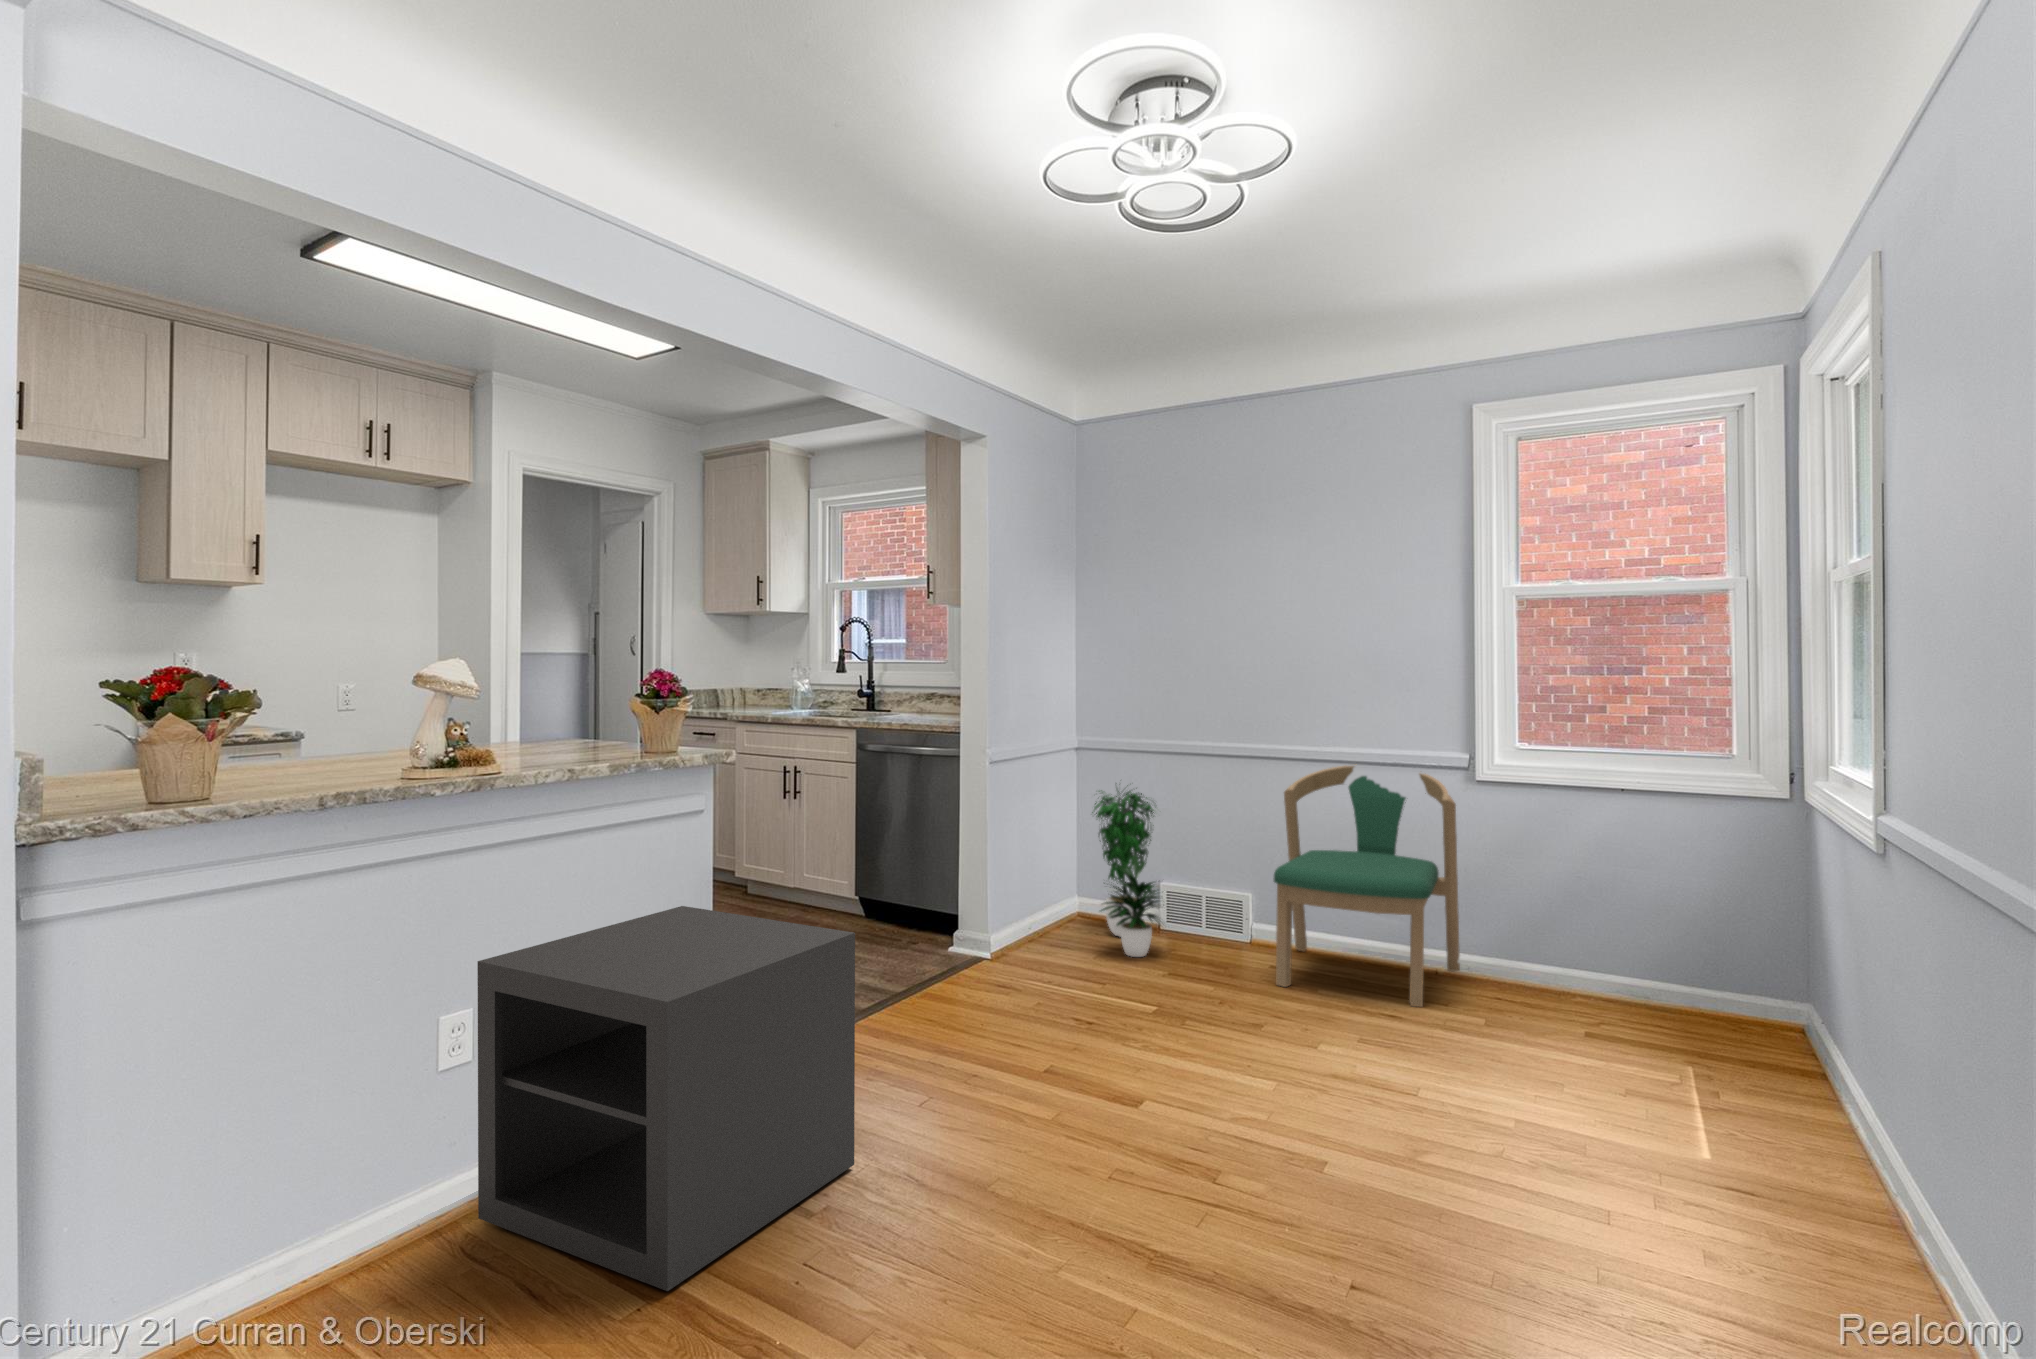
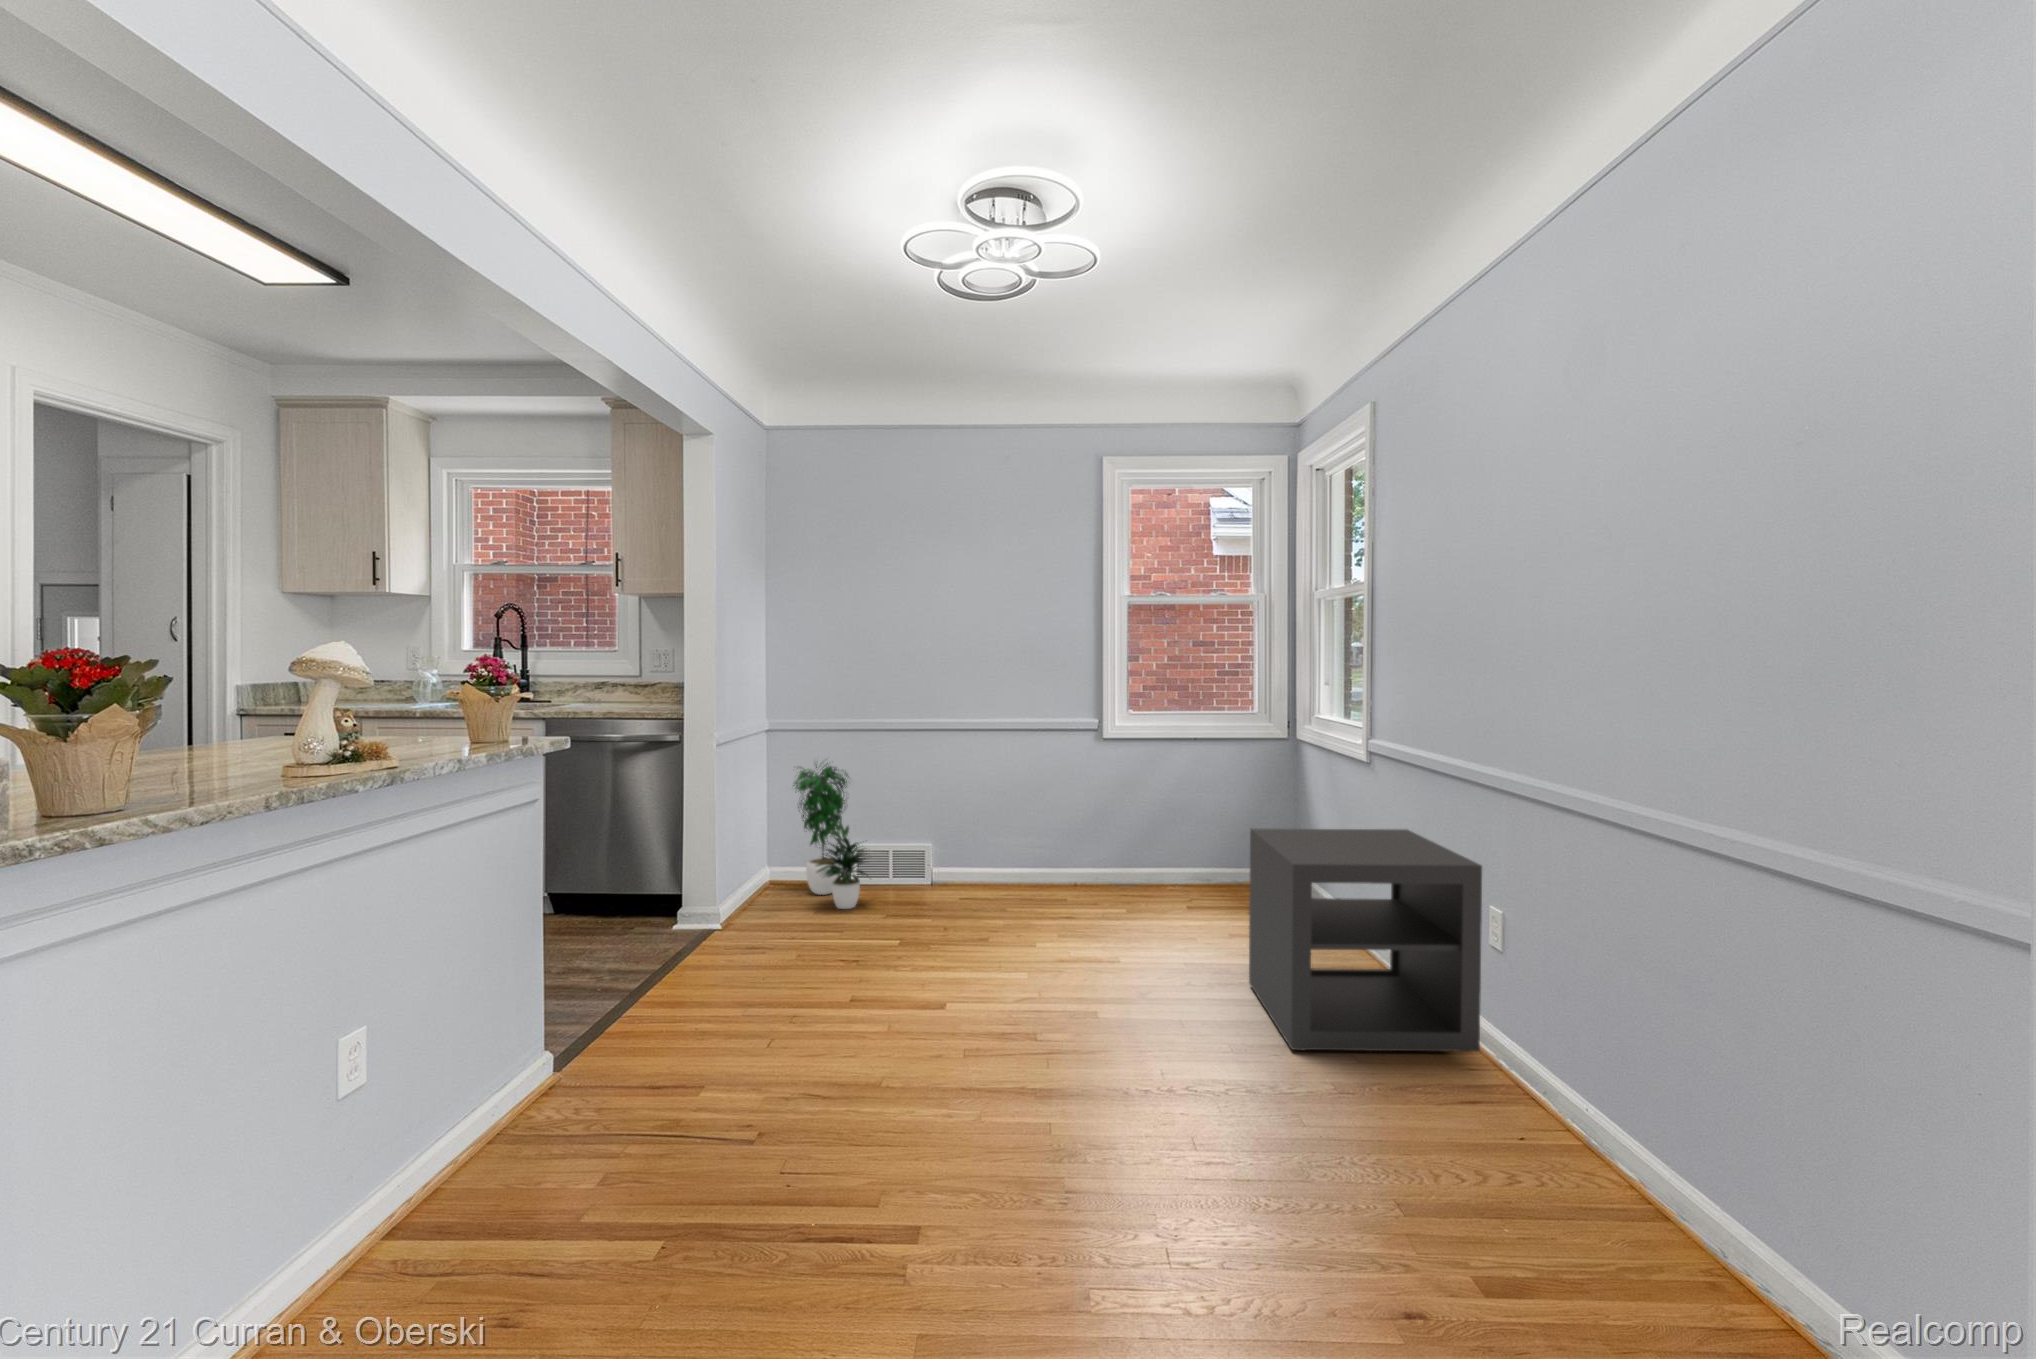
dining chair: present [1274,766,1460,1007] -> none [967,731,1100,917]
storage cabinet: present [477,906,855,1291] -> present [1249,829,1482,1052]

